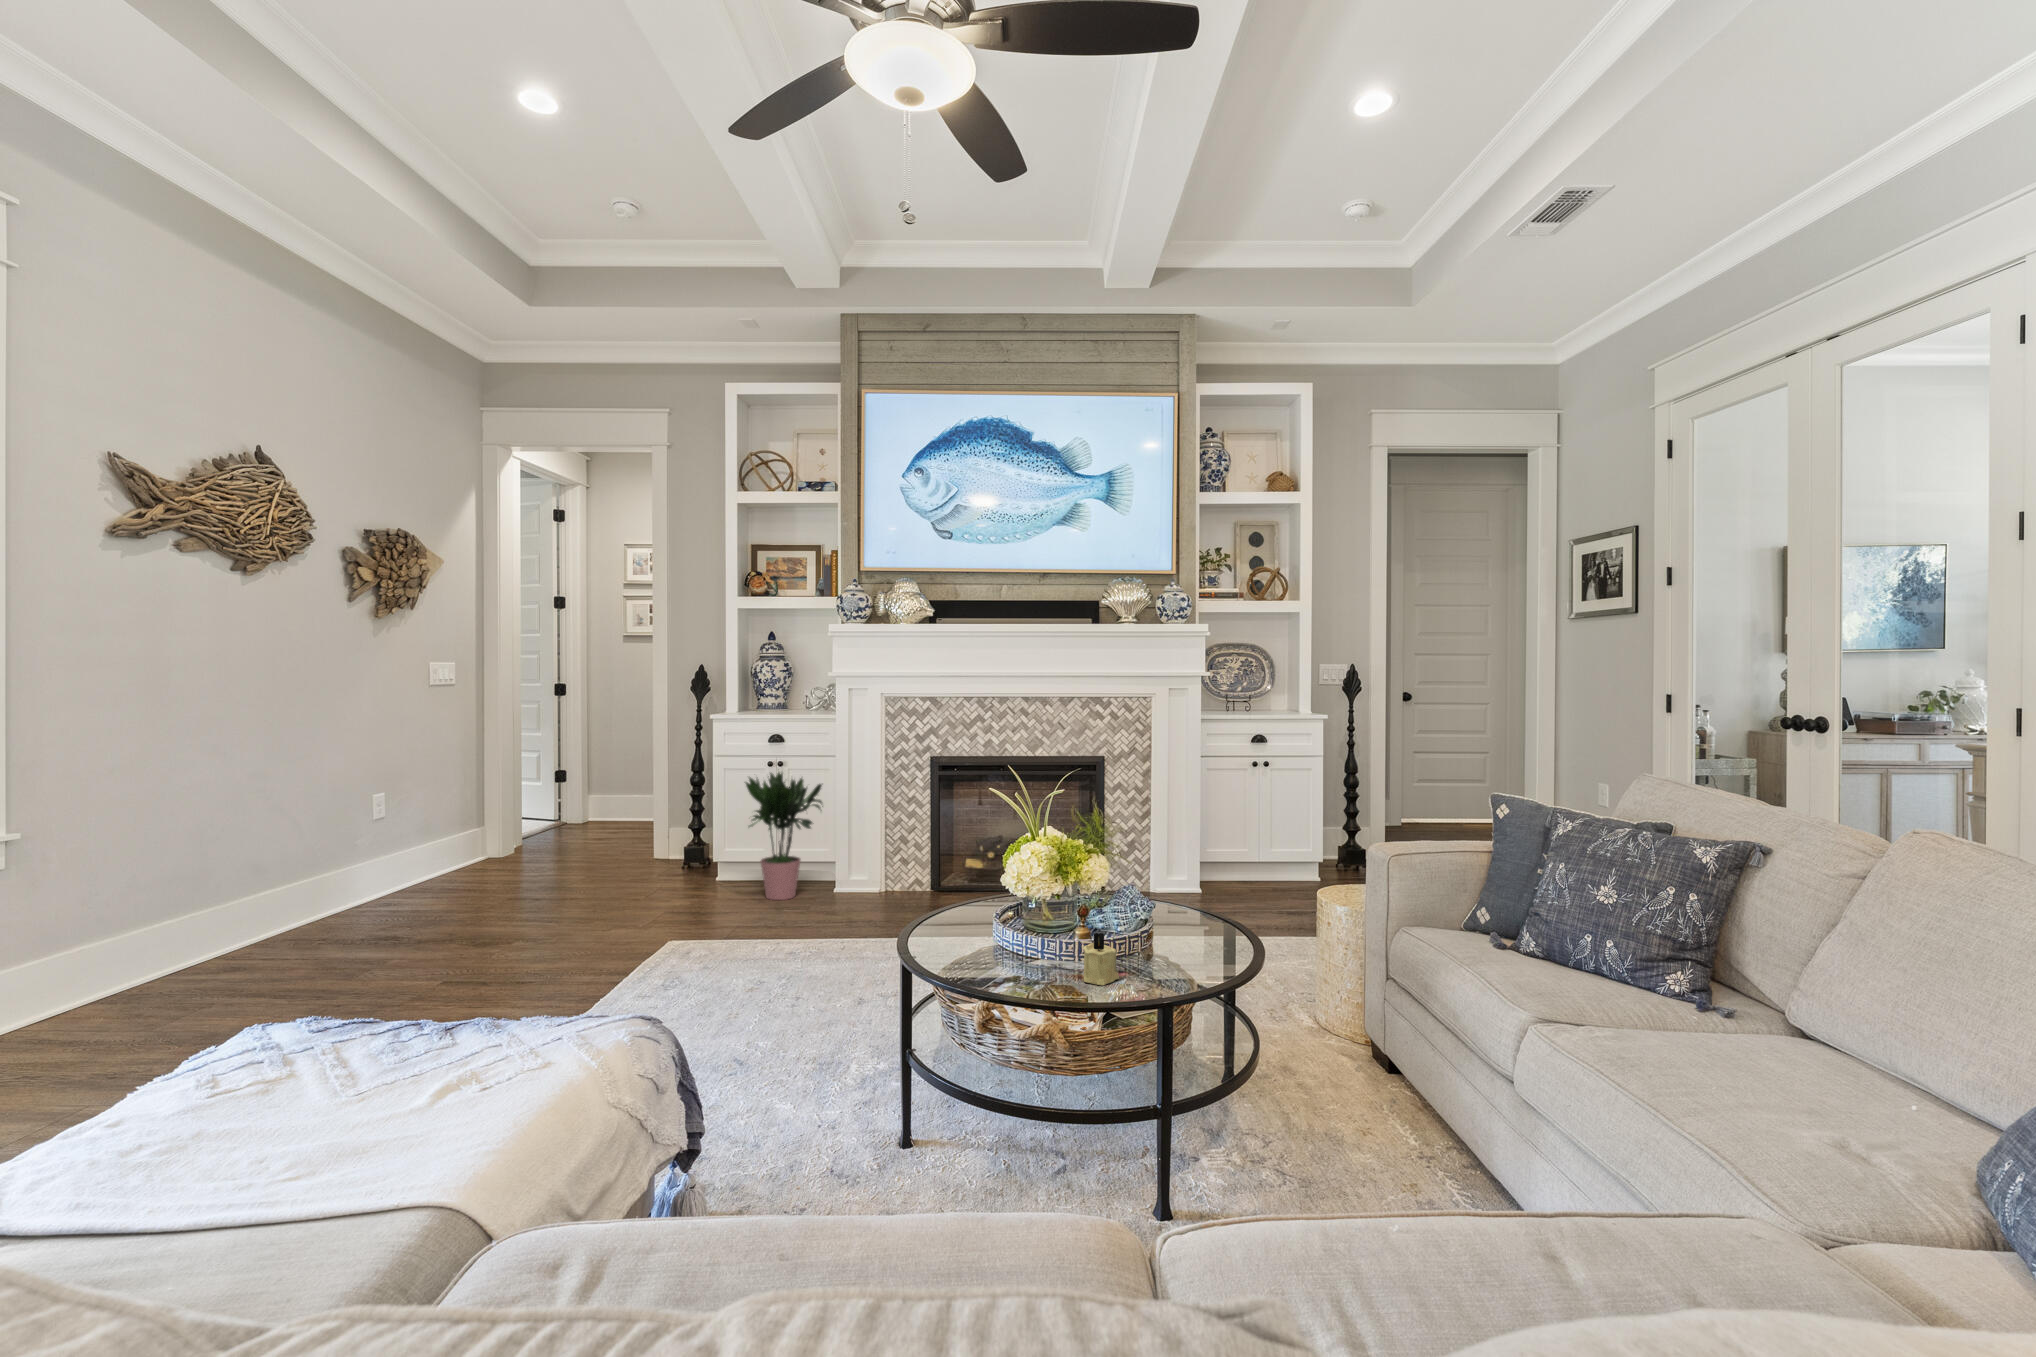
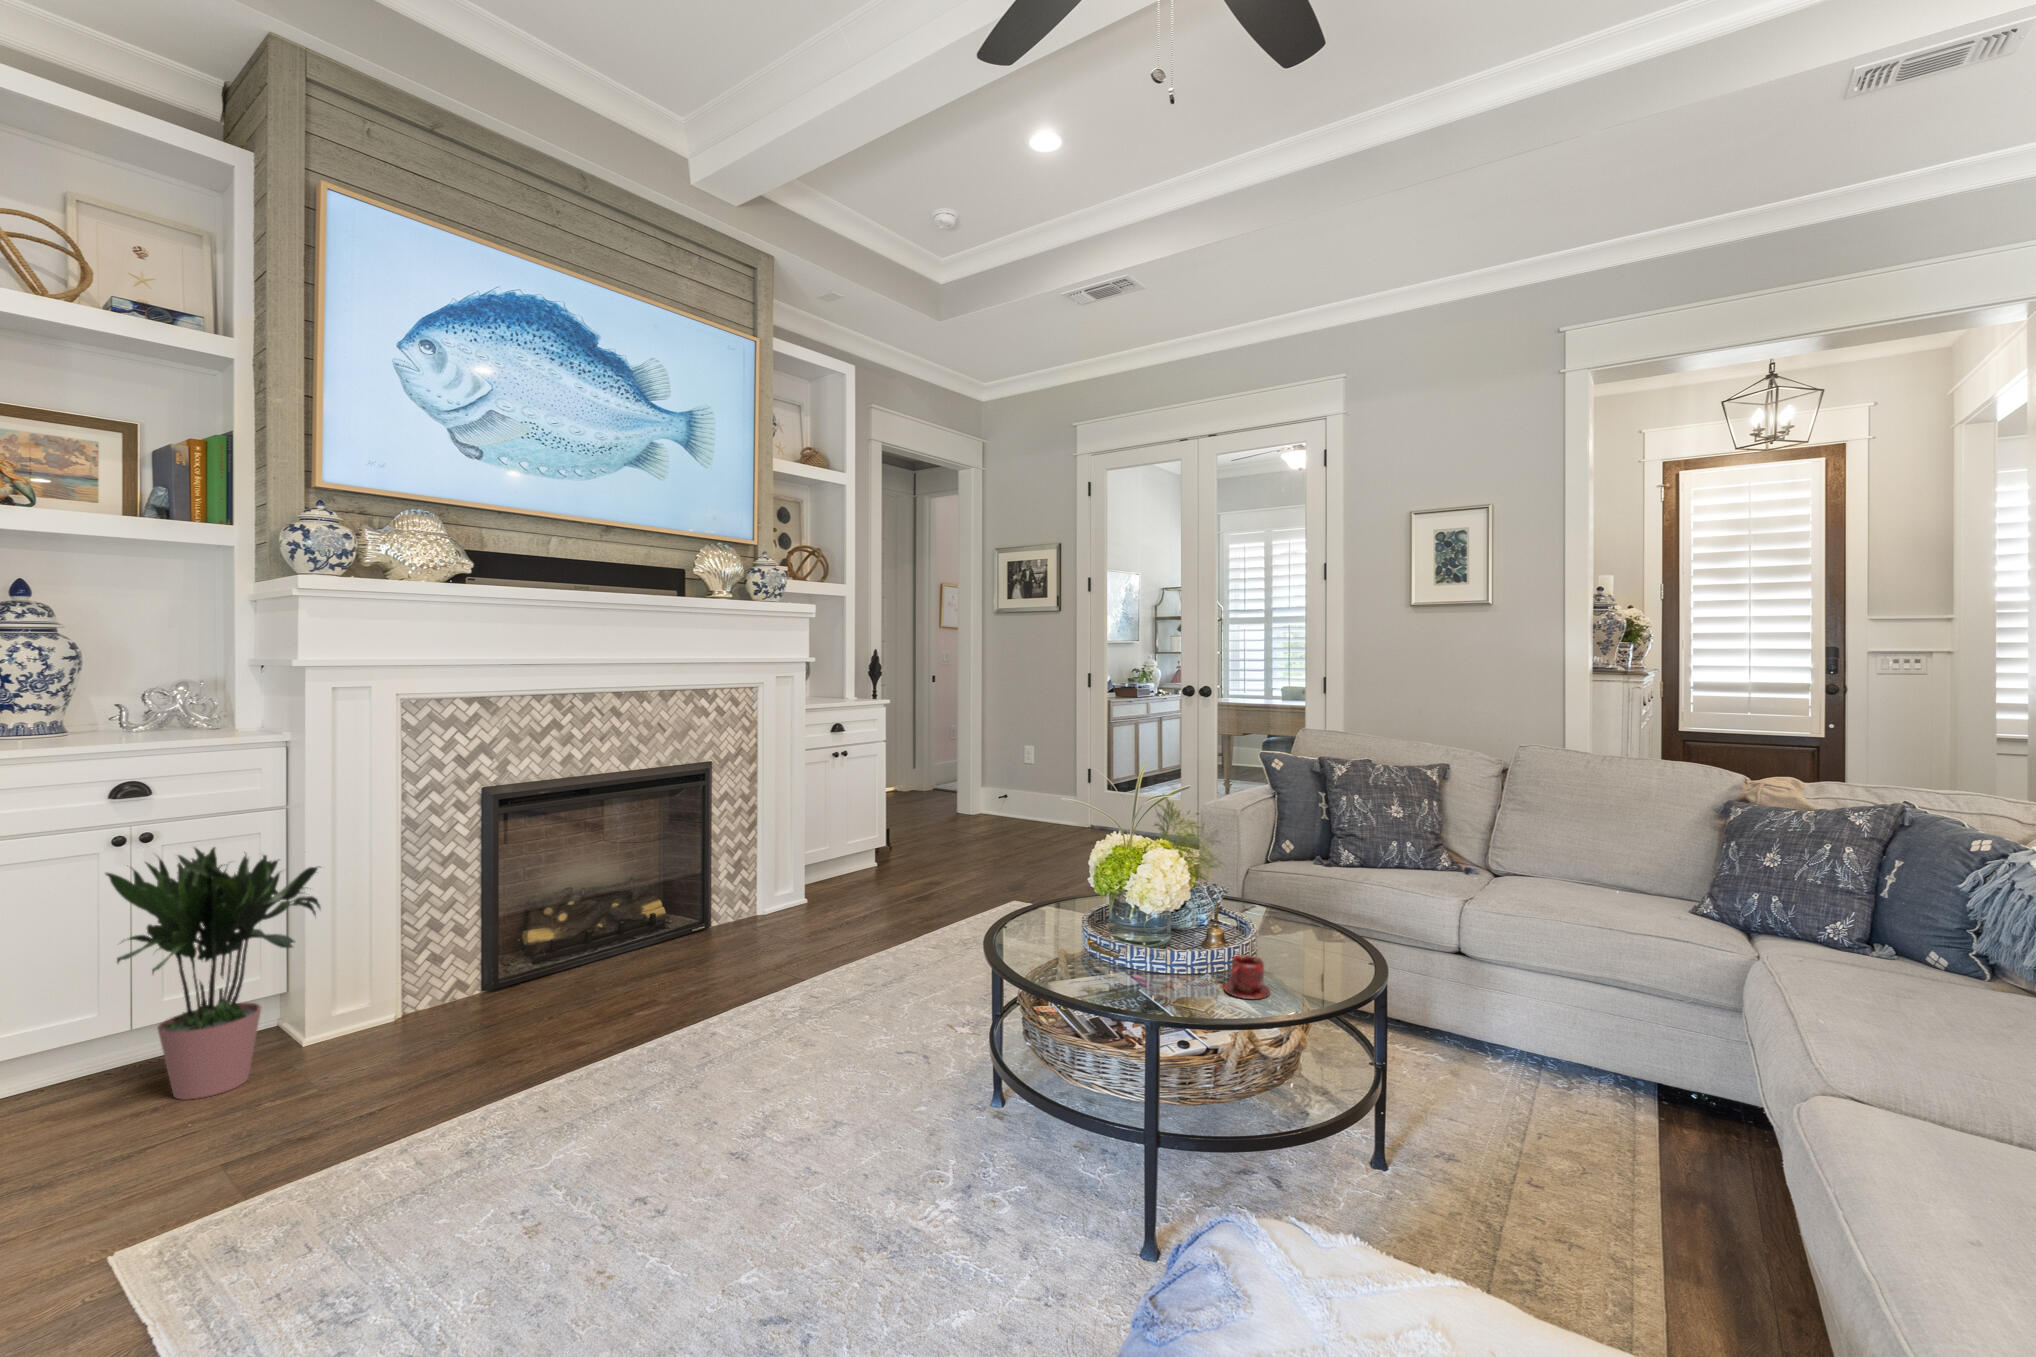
candle: present [1083,933,1119,985] -> none [1275,923,1310,974]
teacup: none [996,941,1039,981] -> present [1224,955,1270,999]

